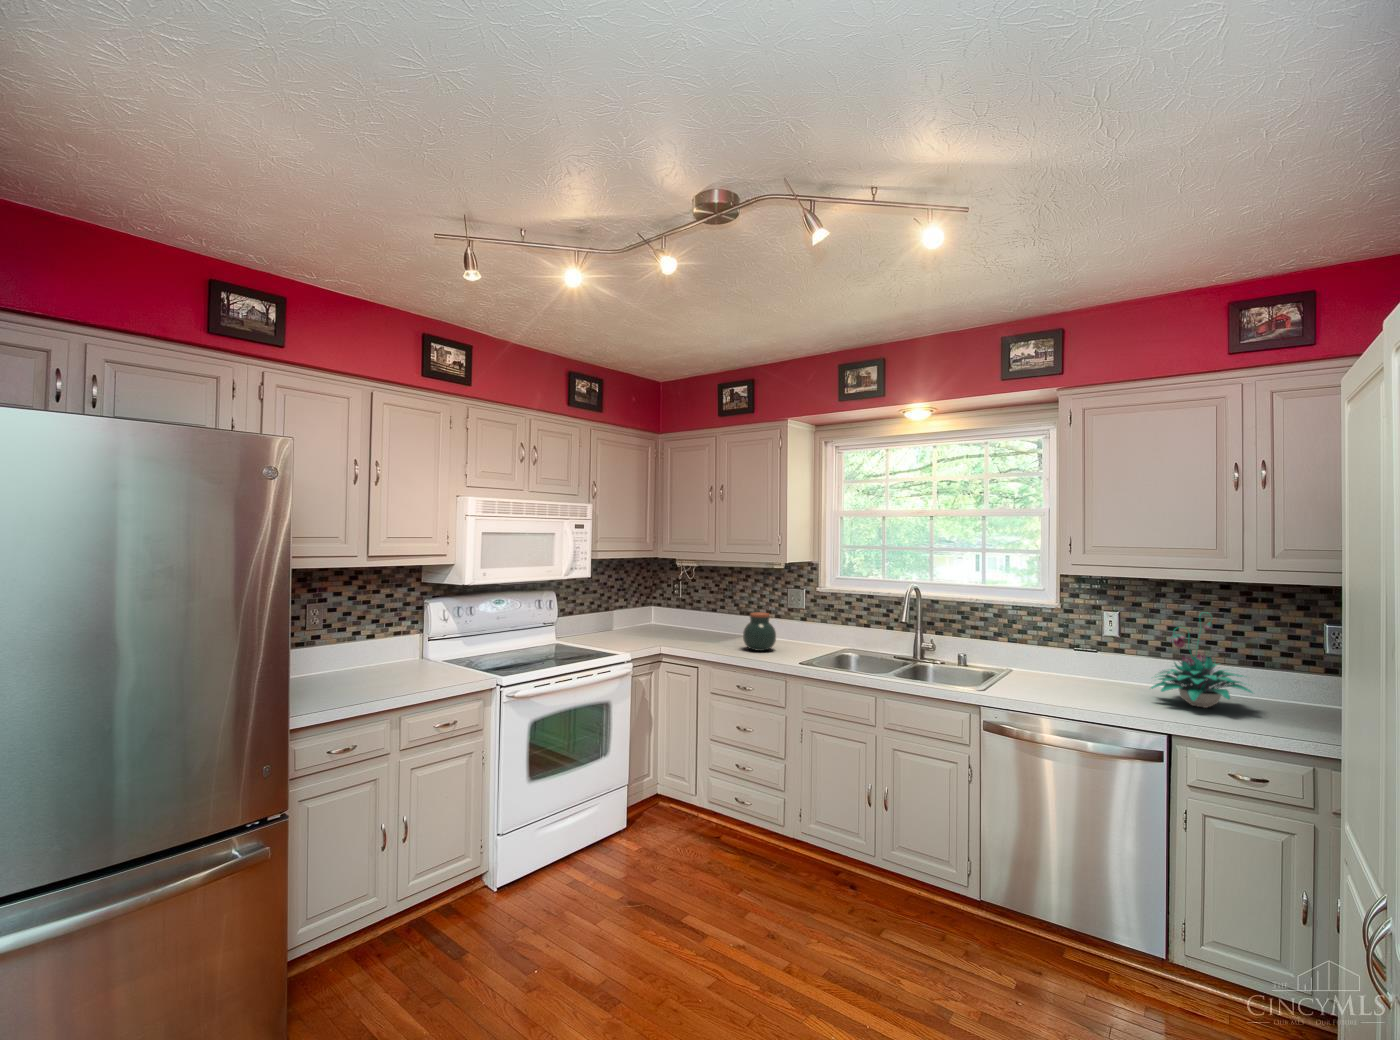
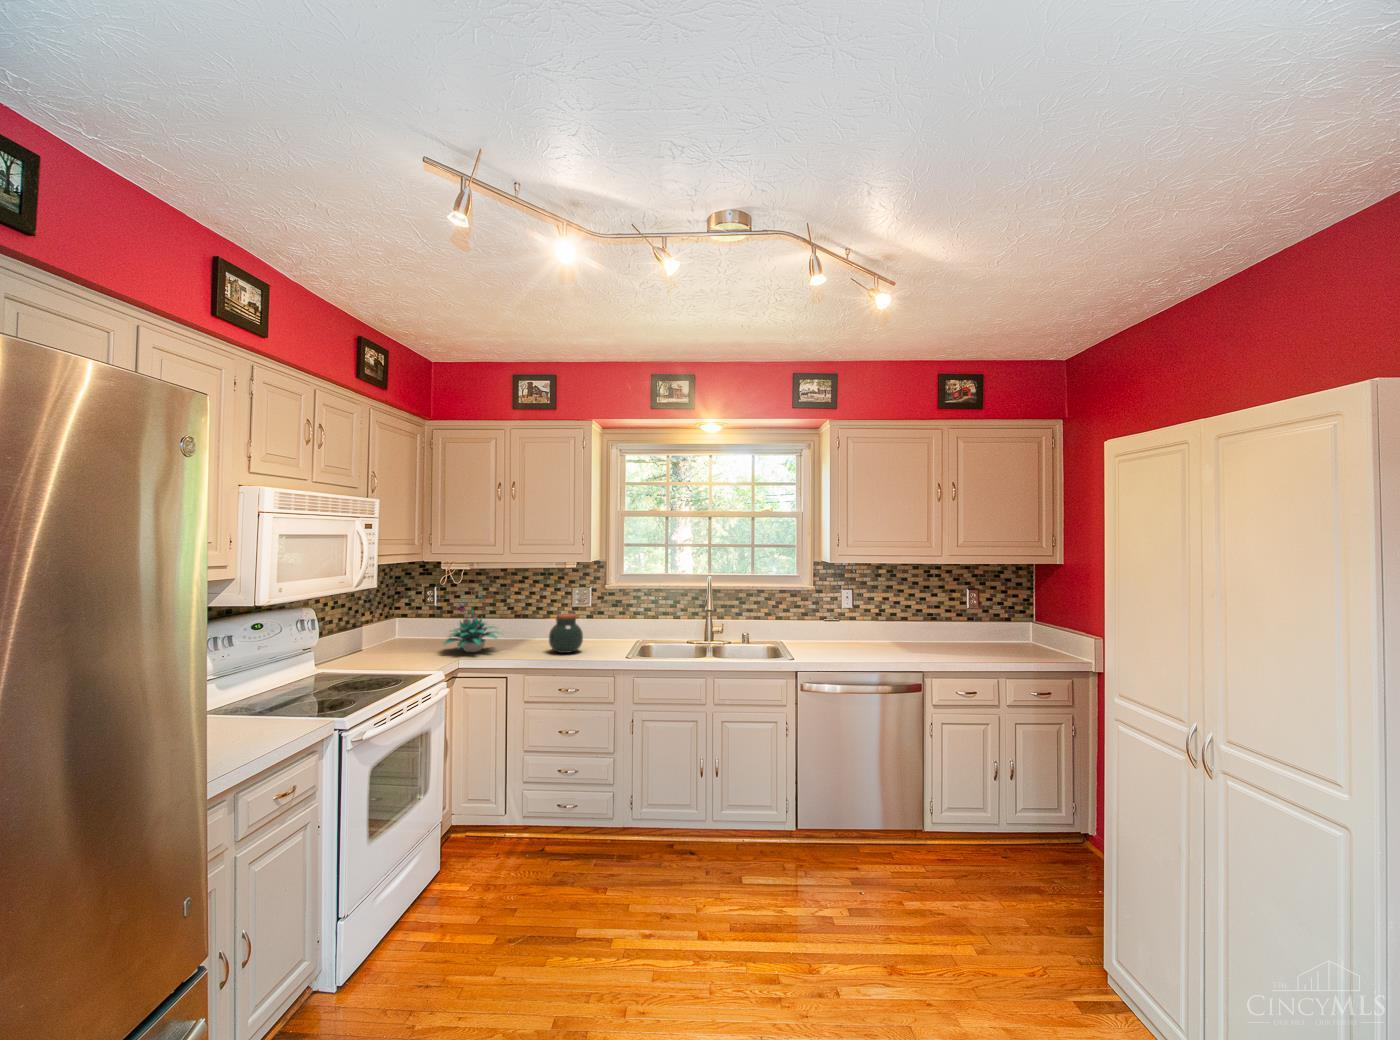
plant: present [1151,612,1252,708] -> present [444,593,499,652]

